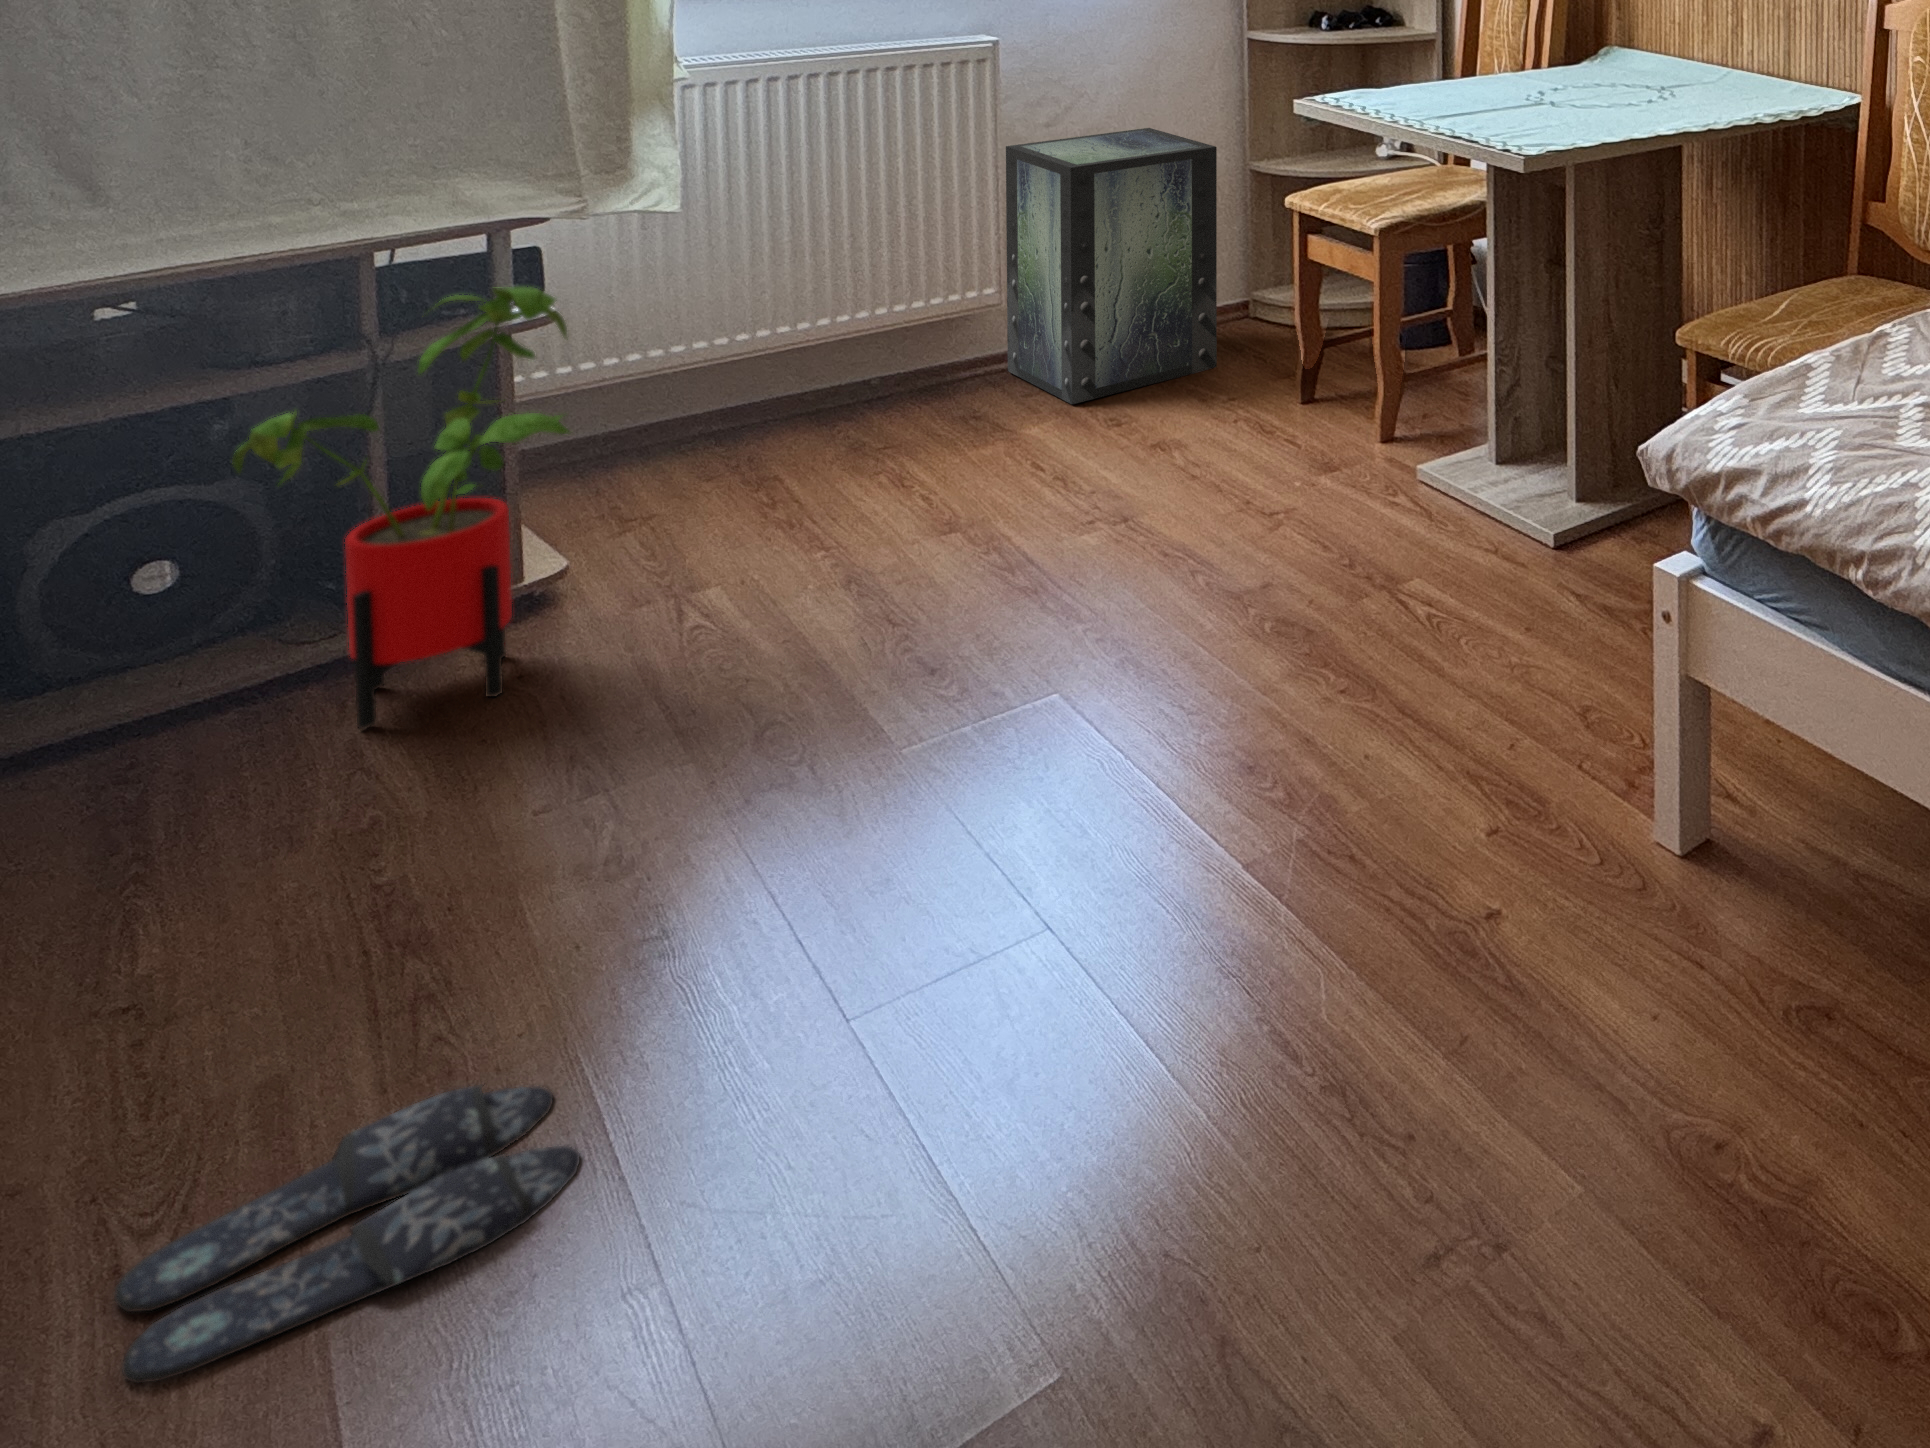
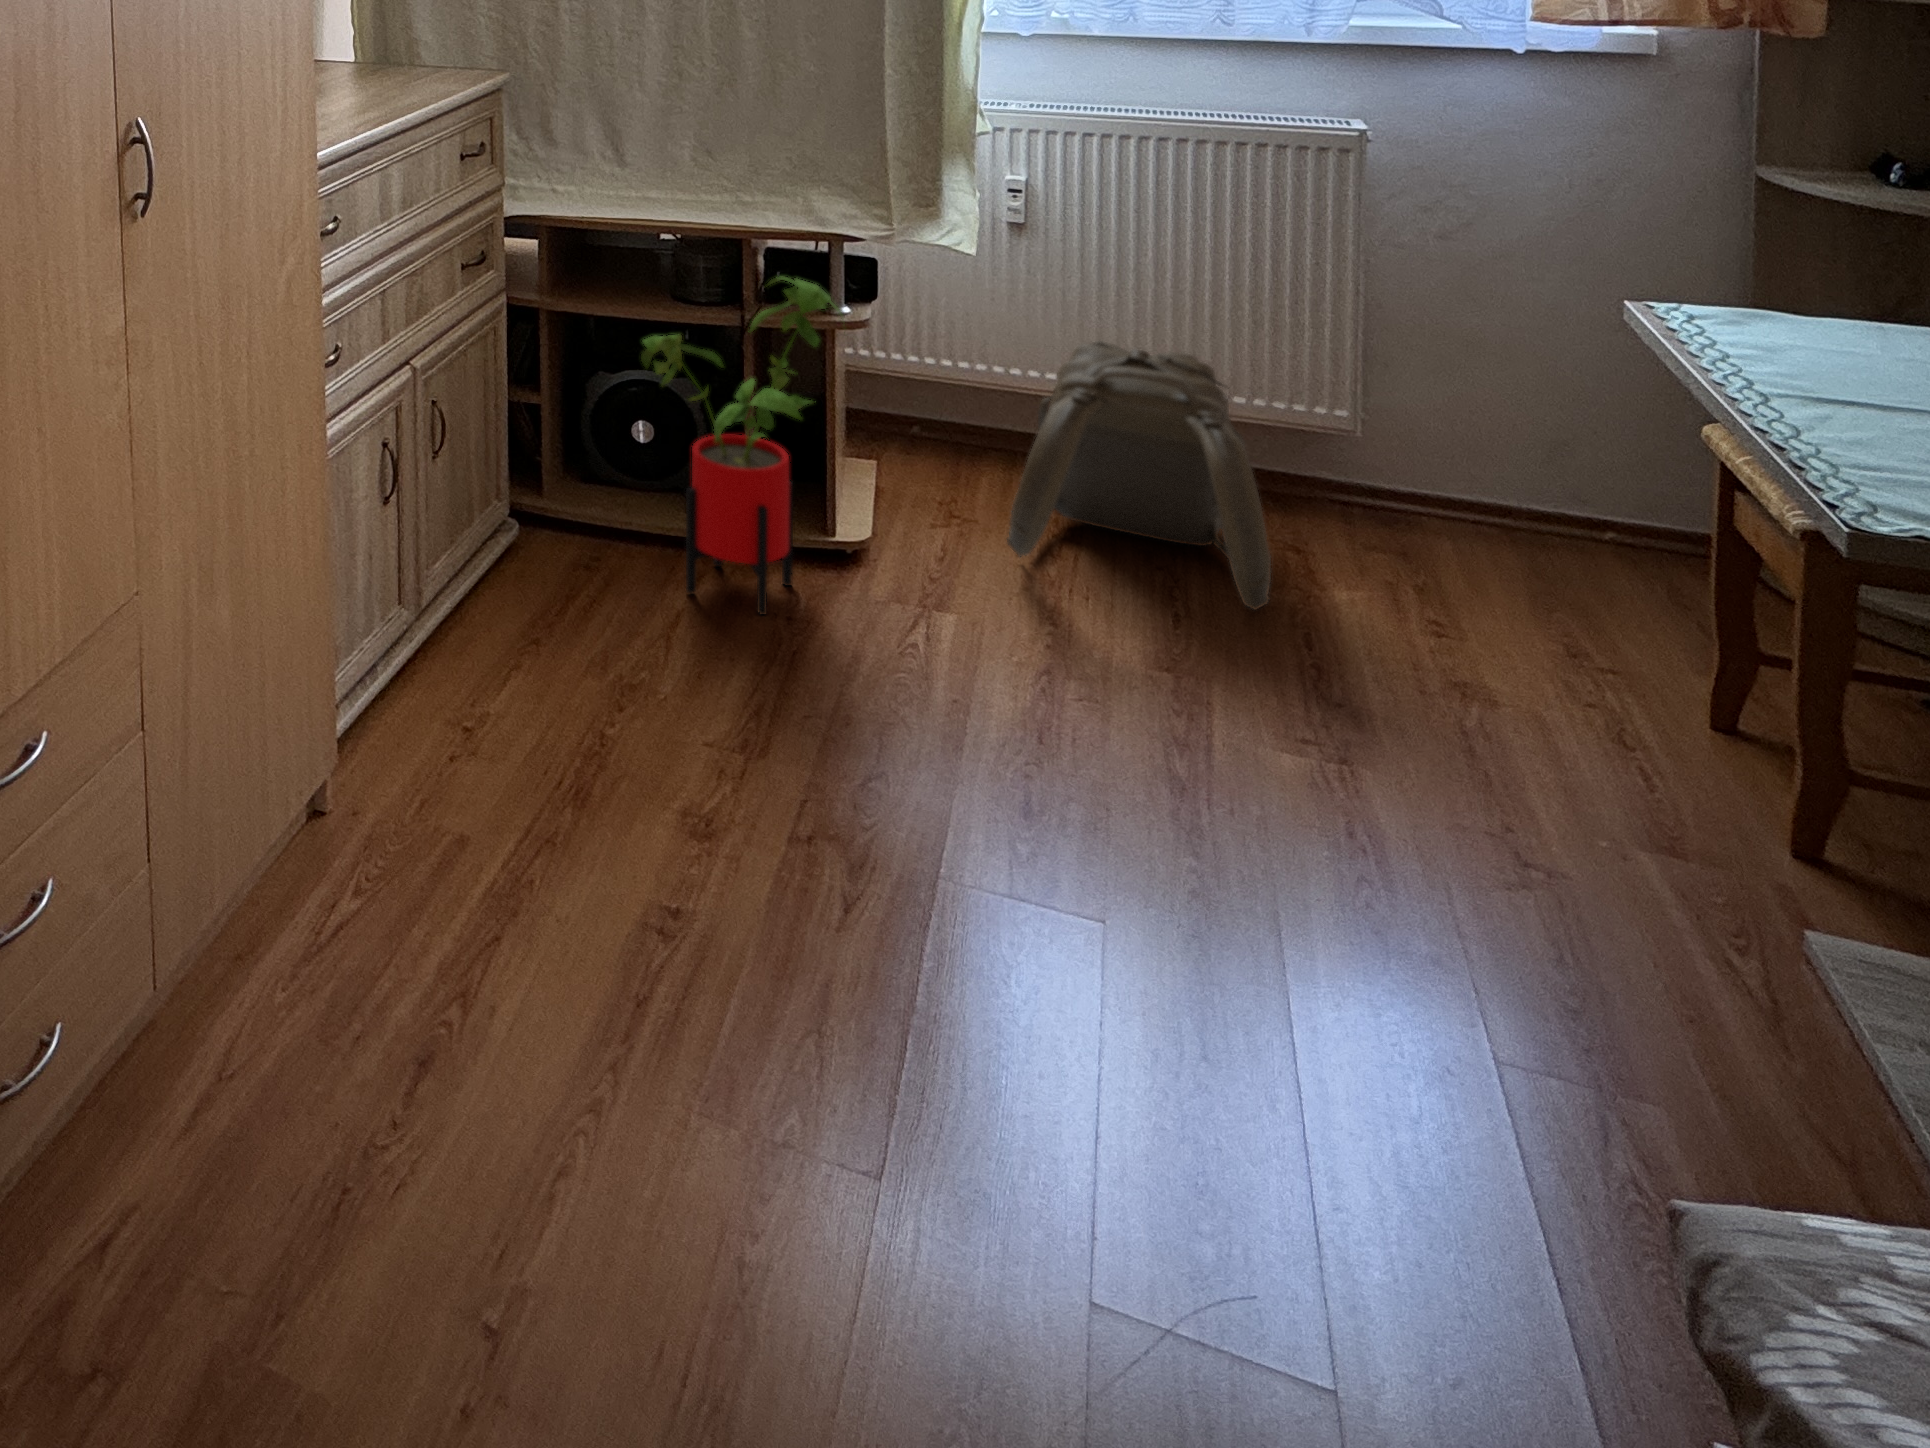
storage box: present [1006,128,1217,404] -> none [1363,253,1639,619]
backpack: none [738,265,1024,520] -> present [1007,341,1271,610]
slippers: present [114,1085,580,1383] -> none [275,881,528,1044]

